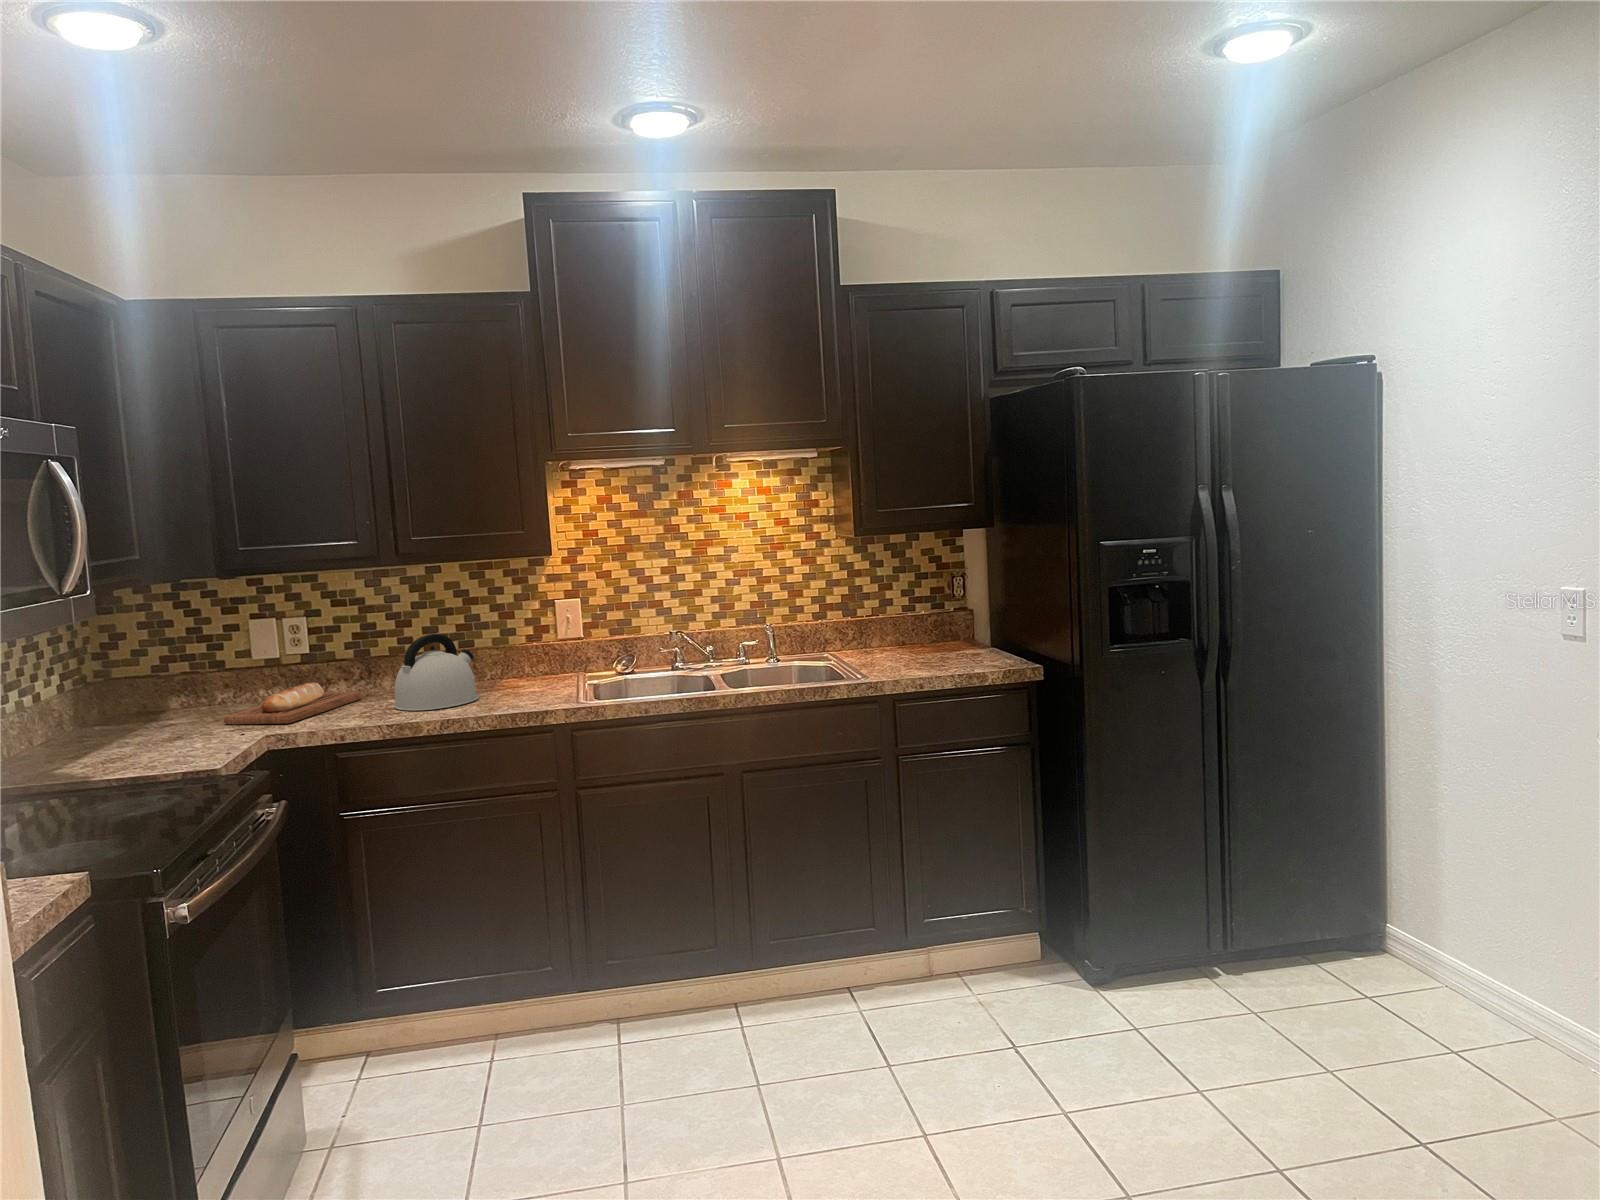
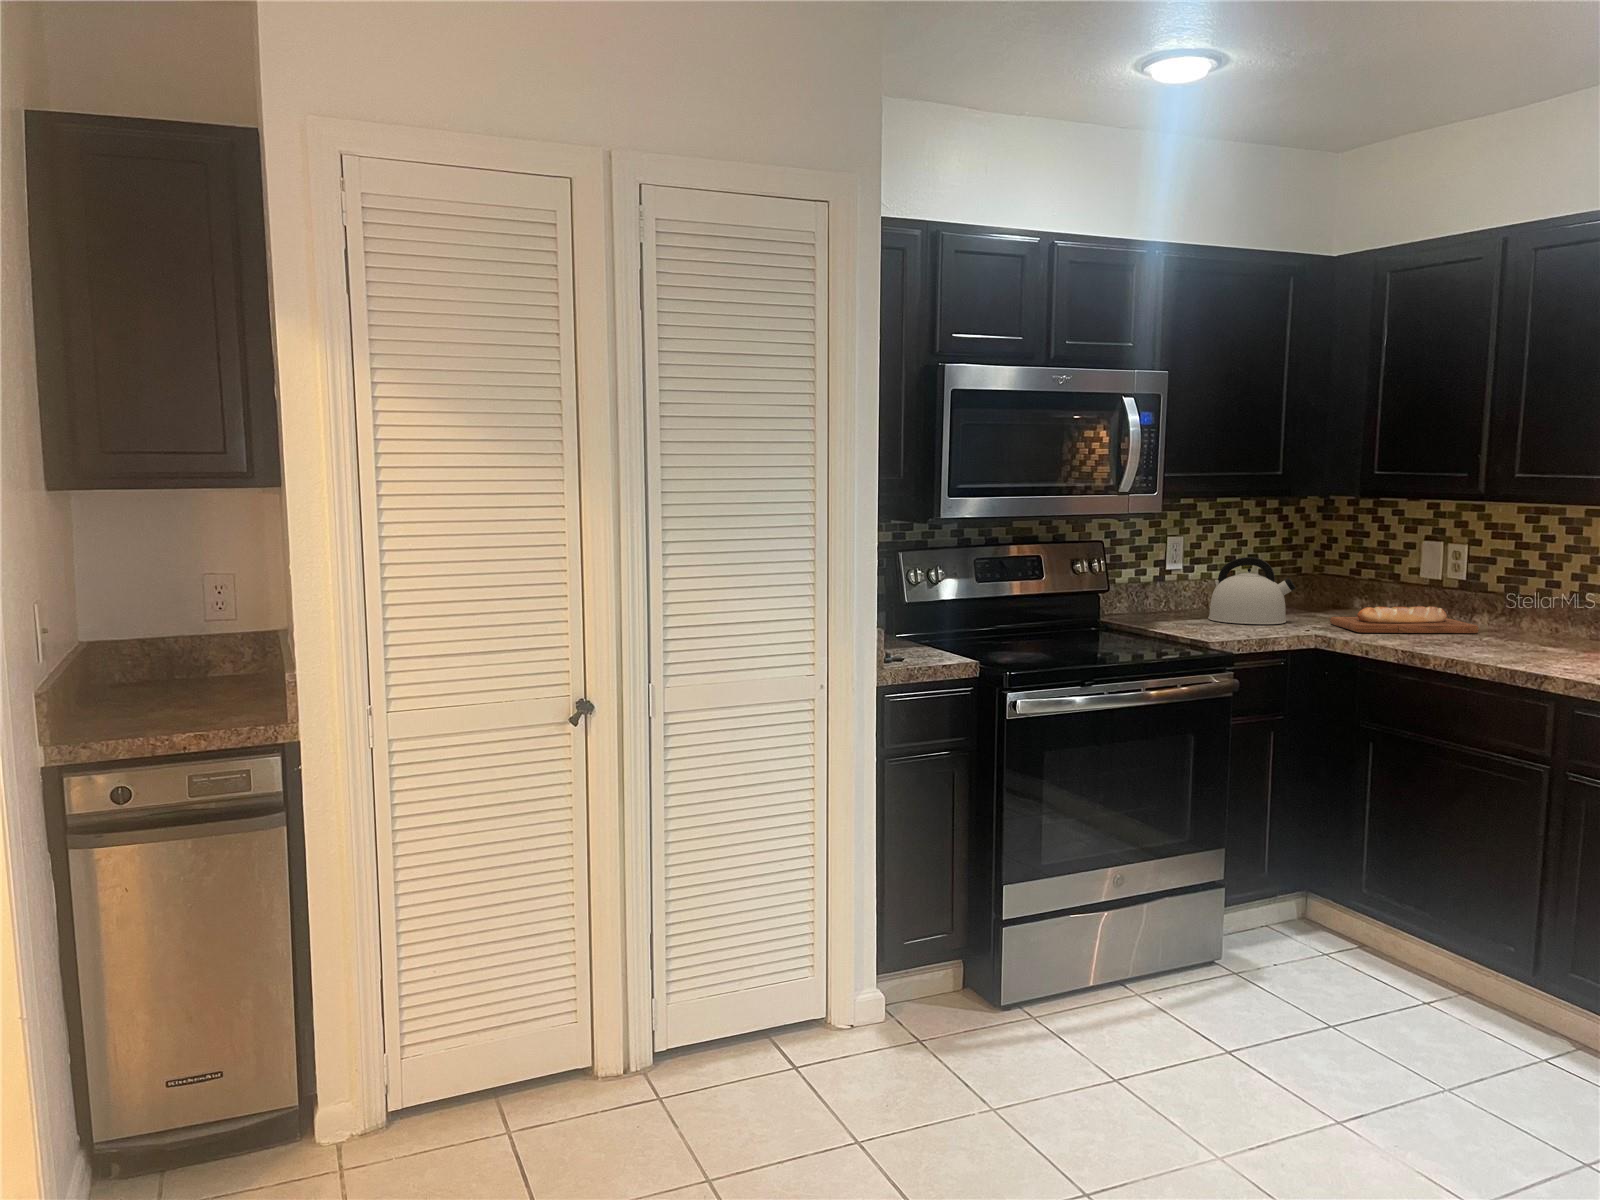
kettle: present [394,634,478,711] -> present [1208,557,1296,624]

